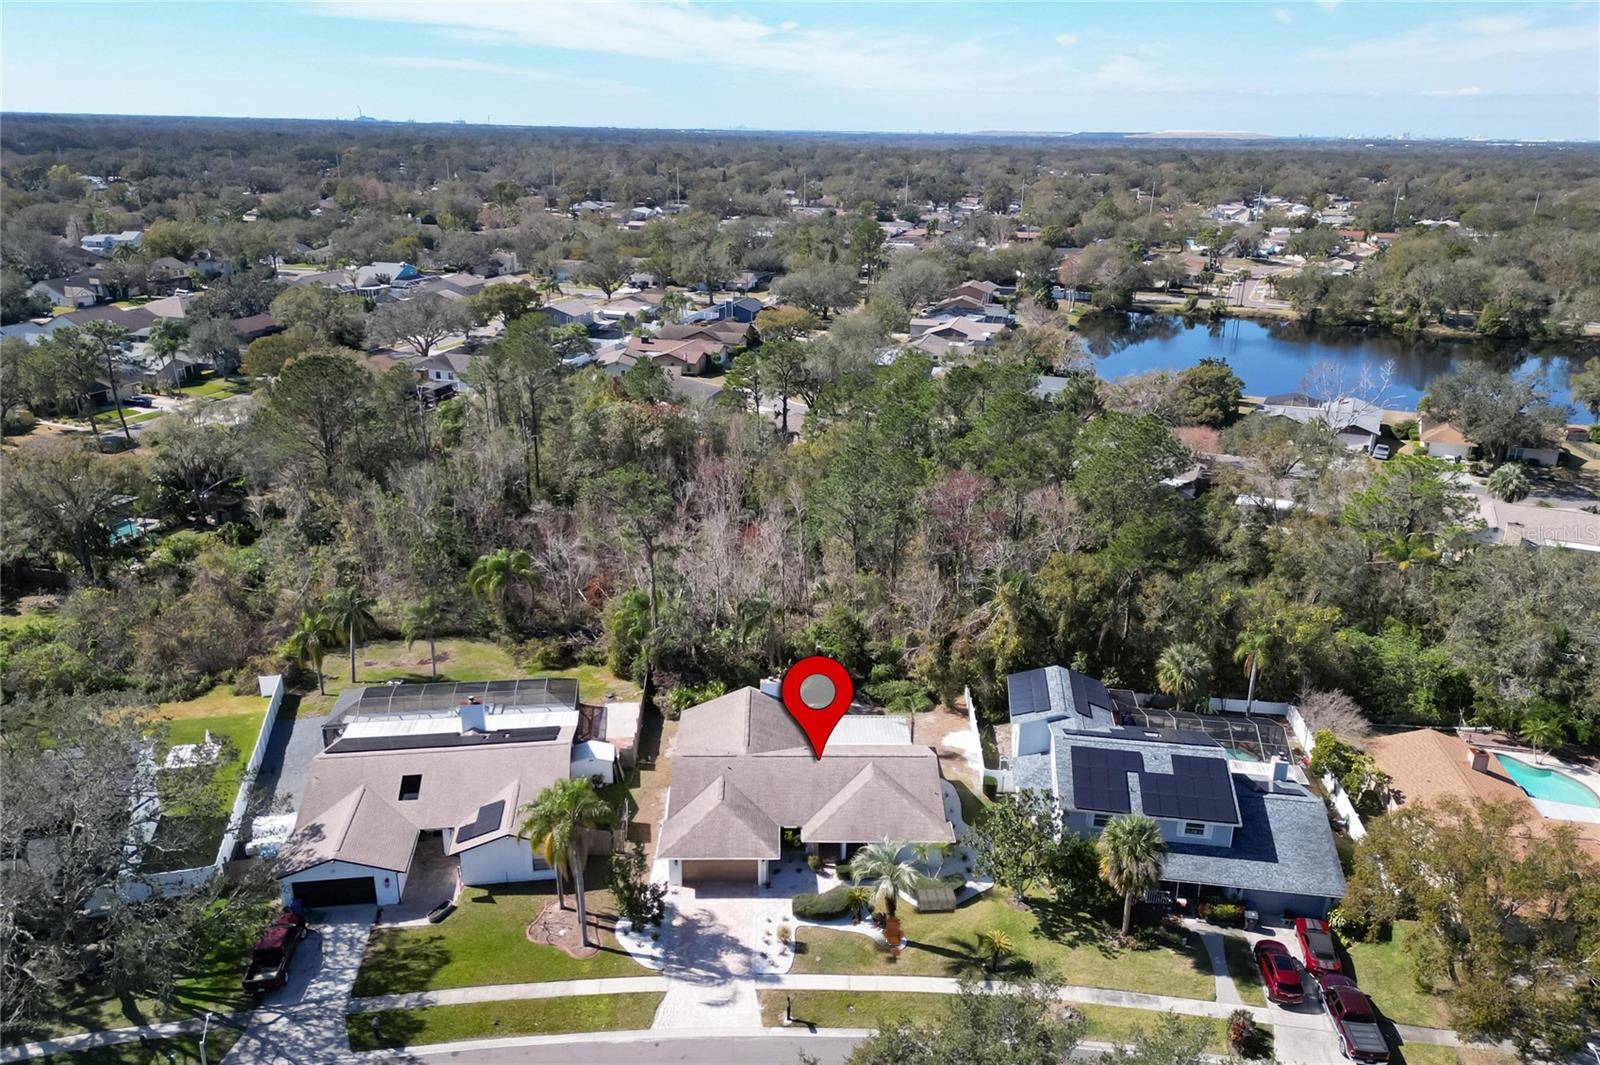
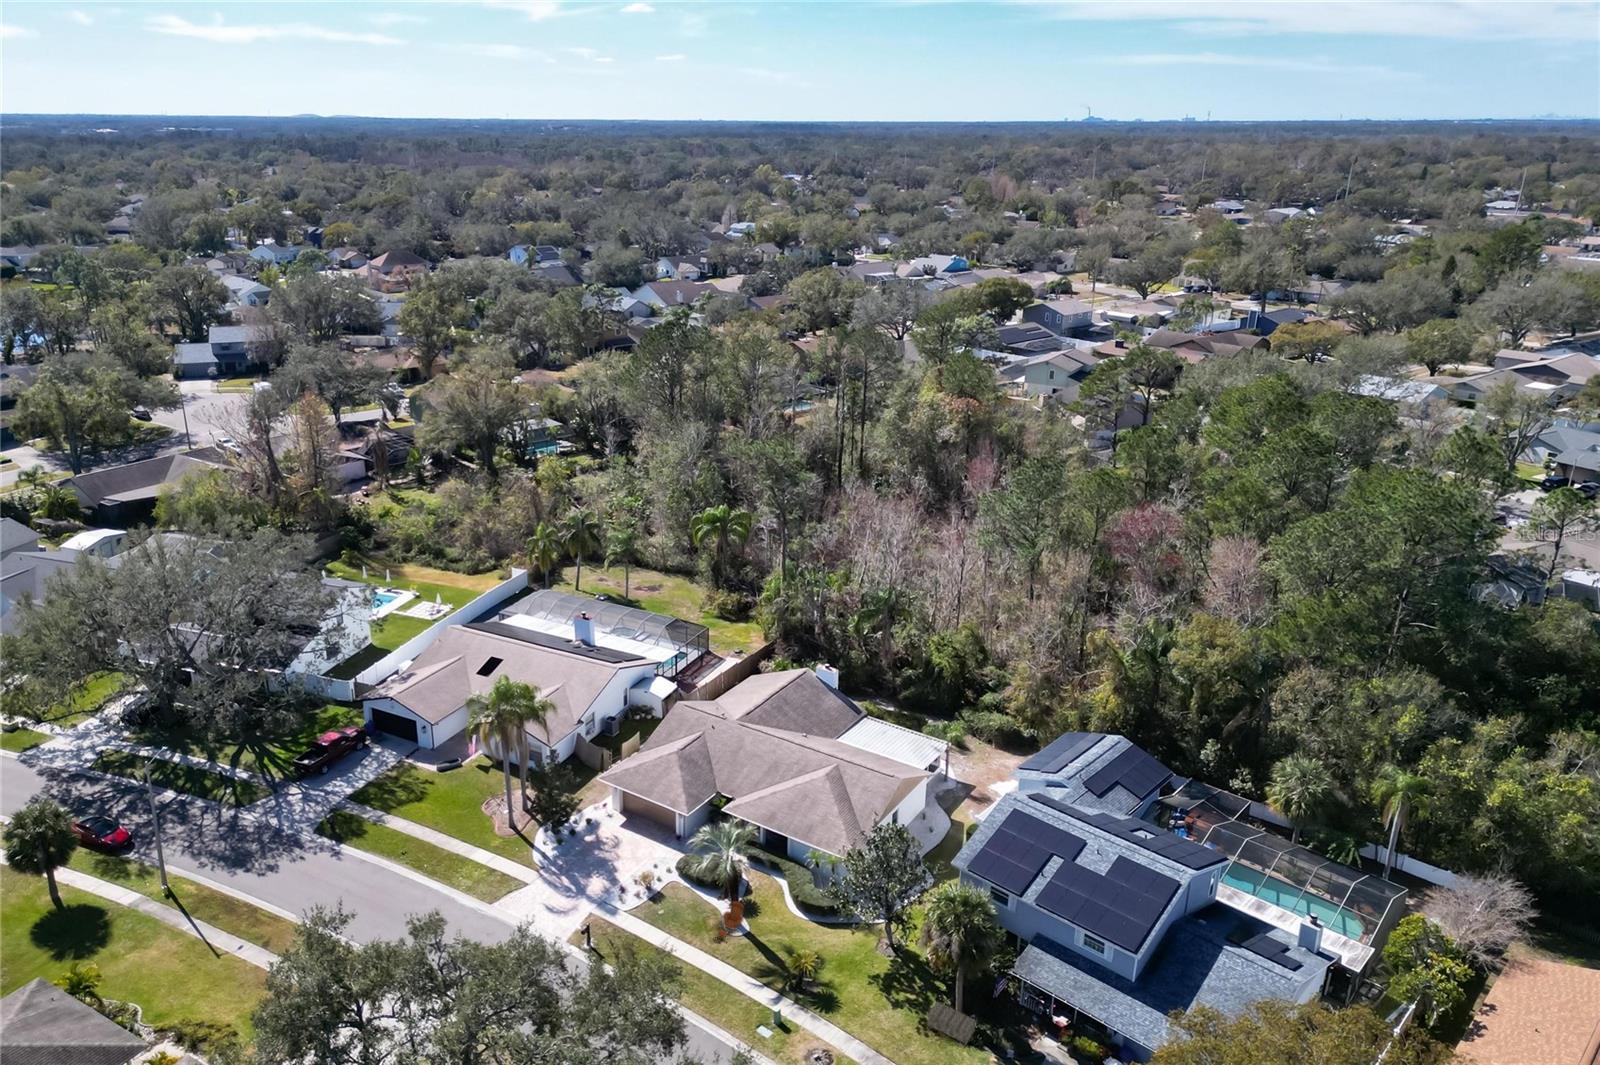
bench: present [916,888,956,912] -> present [927,1002,976,1047]

